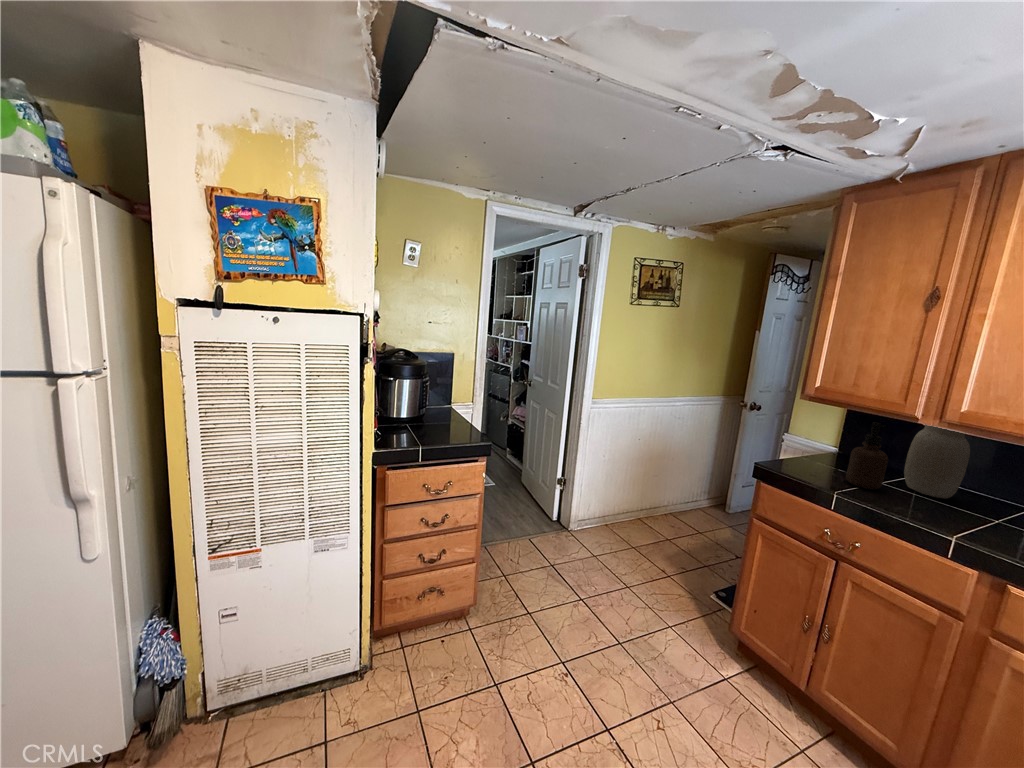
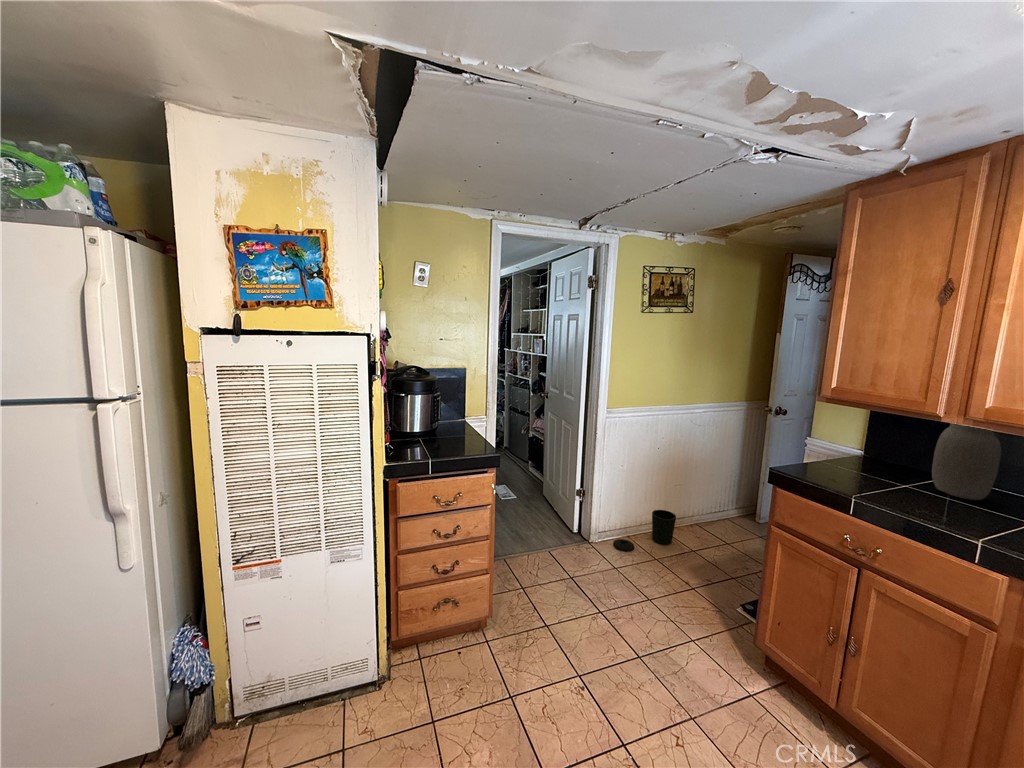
soap dispenser: present [846,422,888,489] -> none [868,422,911,492]
trash can: none [591,499,653,539] -> present [613,510,676,552]

